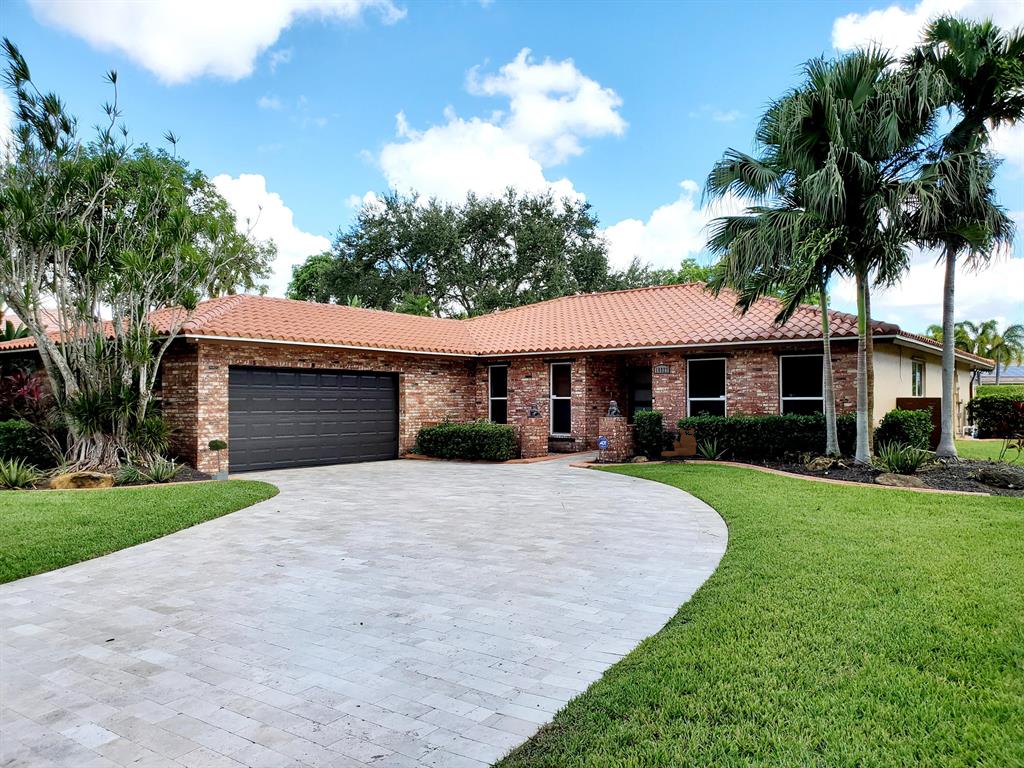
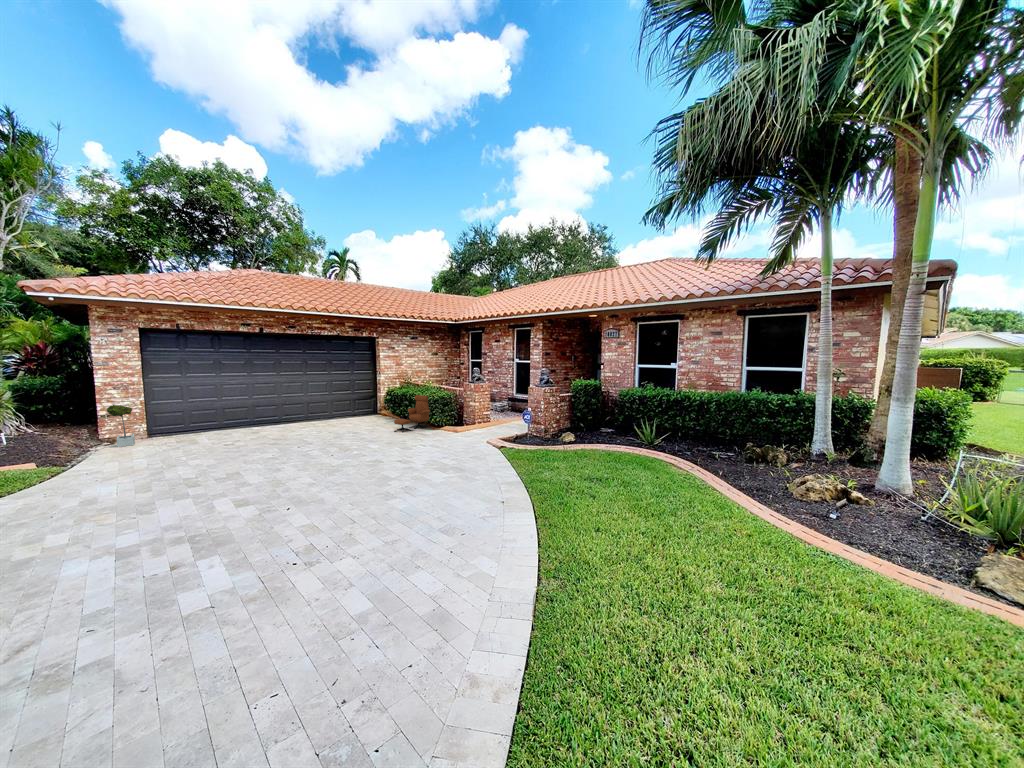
lounge chair: present [661,428,697,463] -> present [394,395,430,432]

